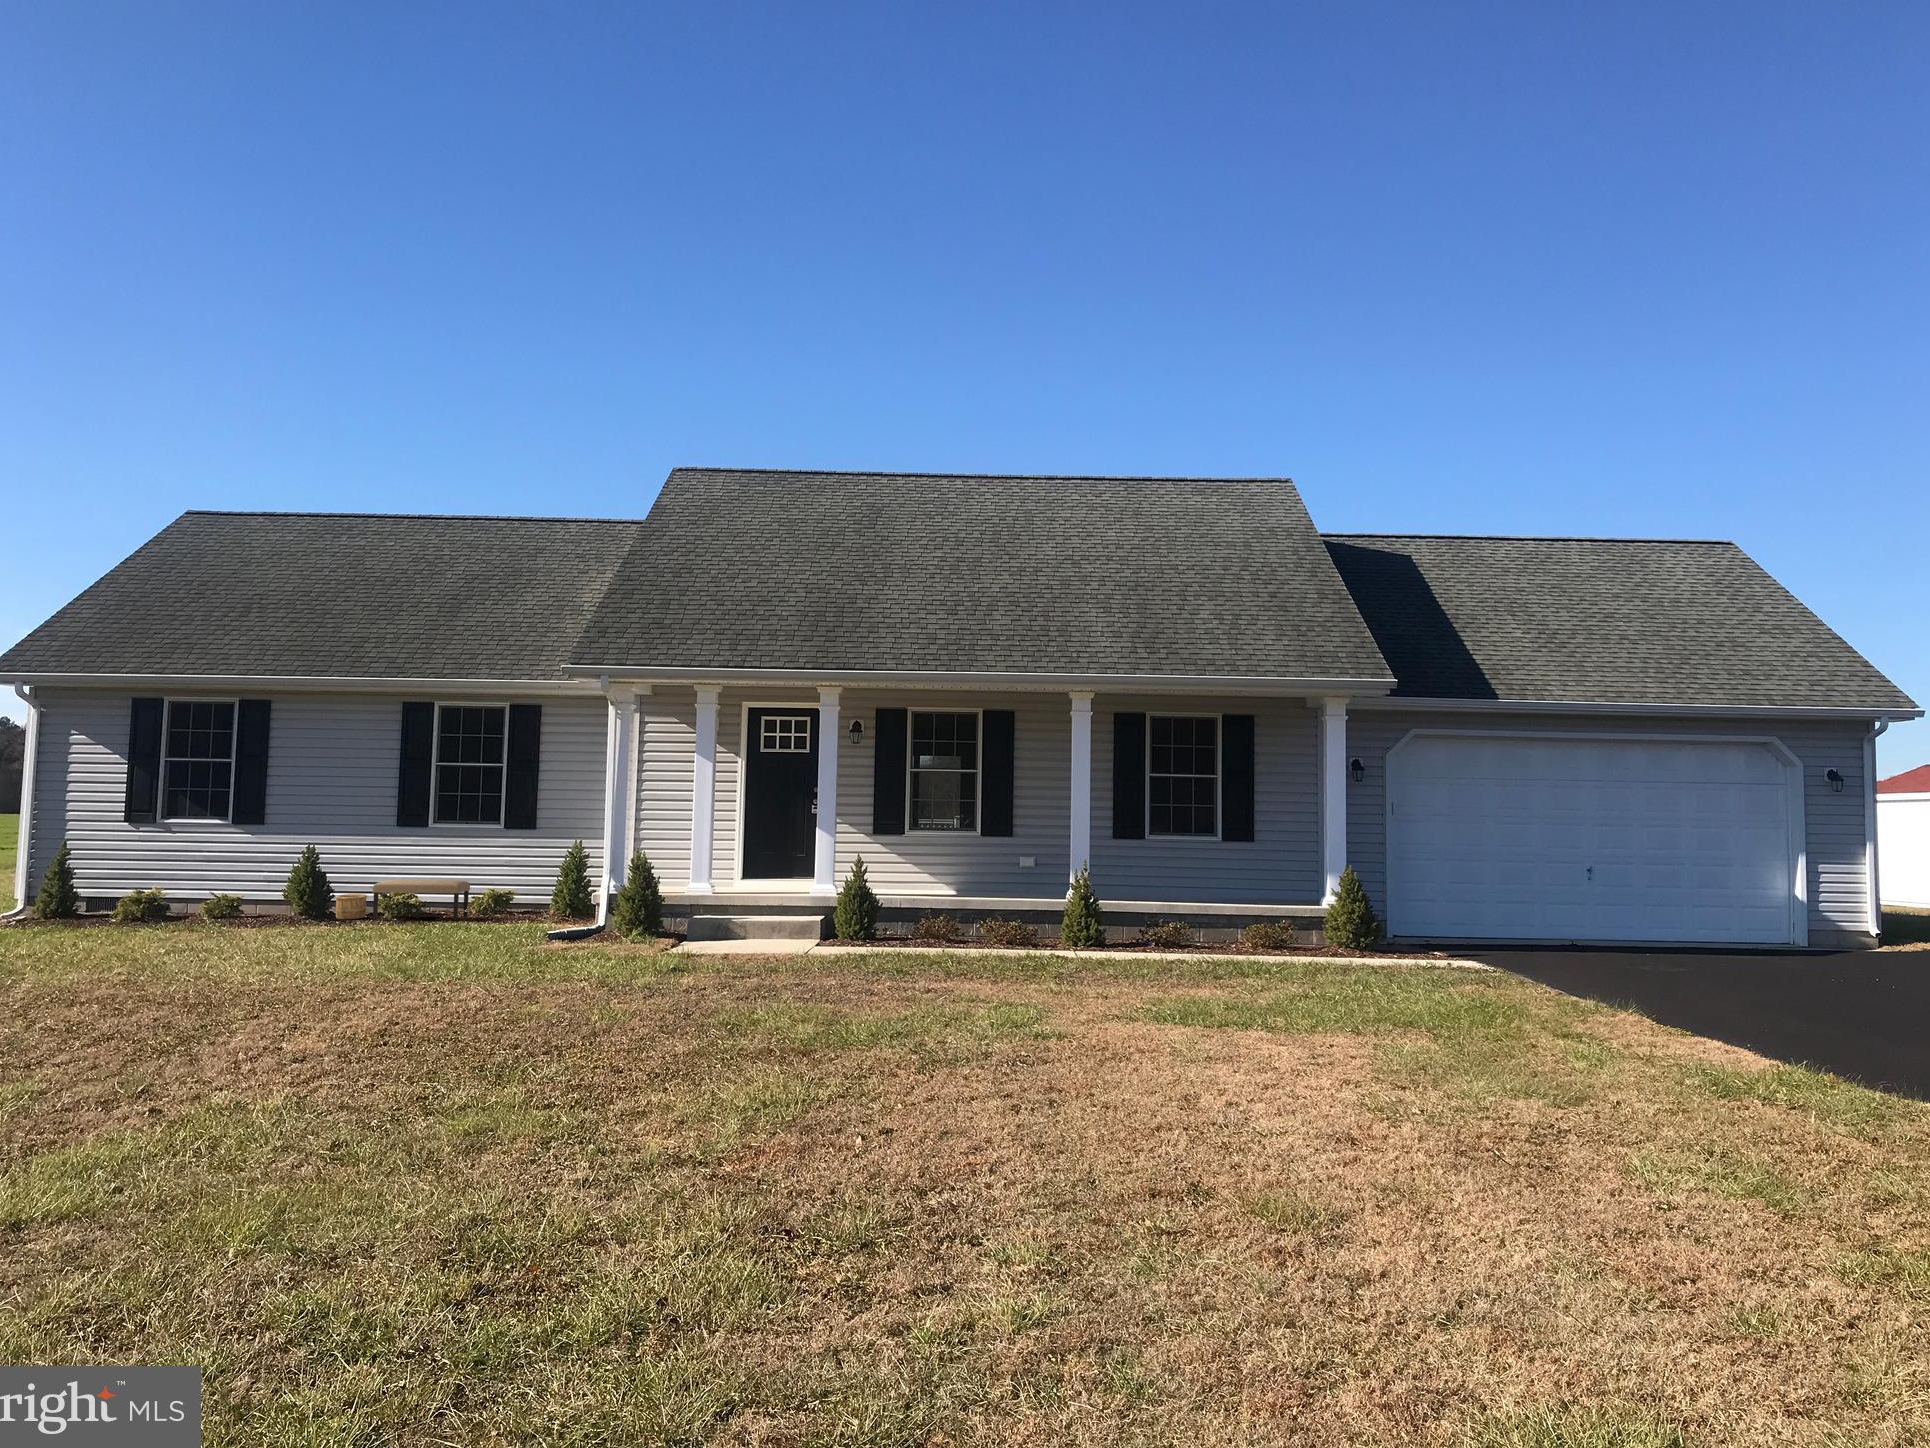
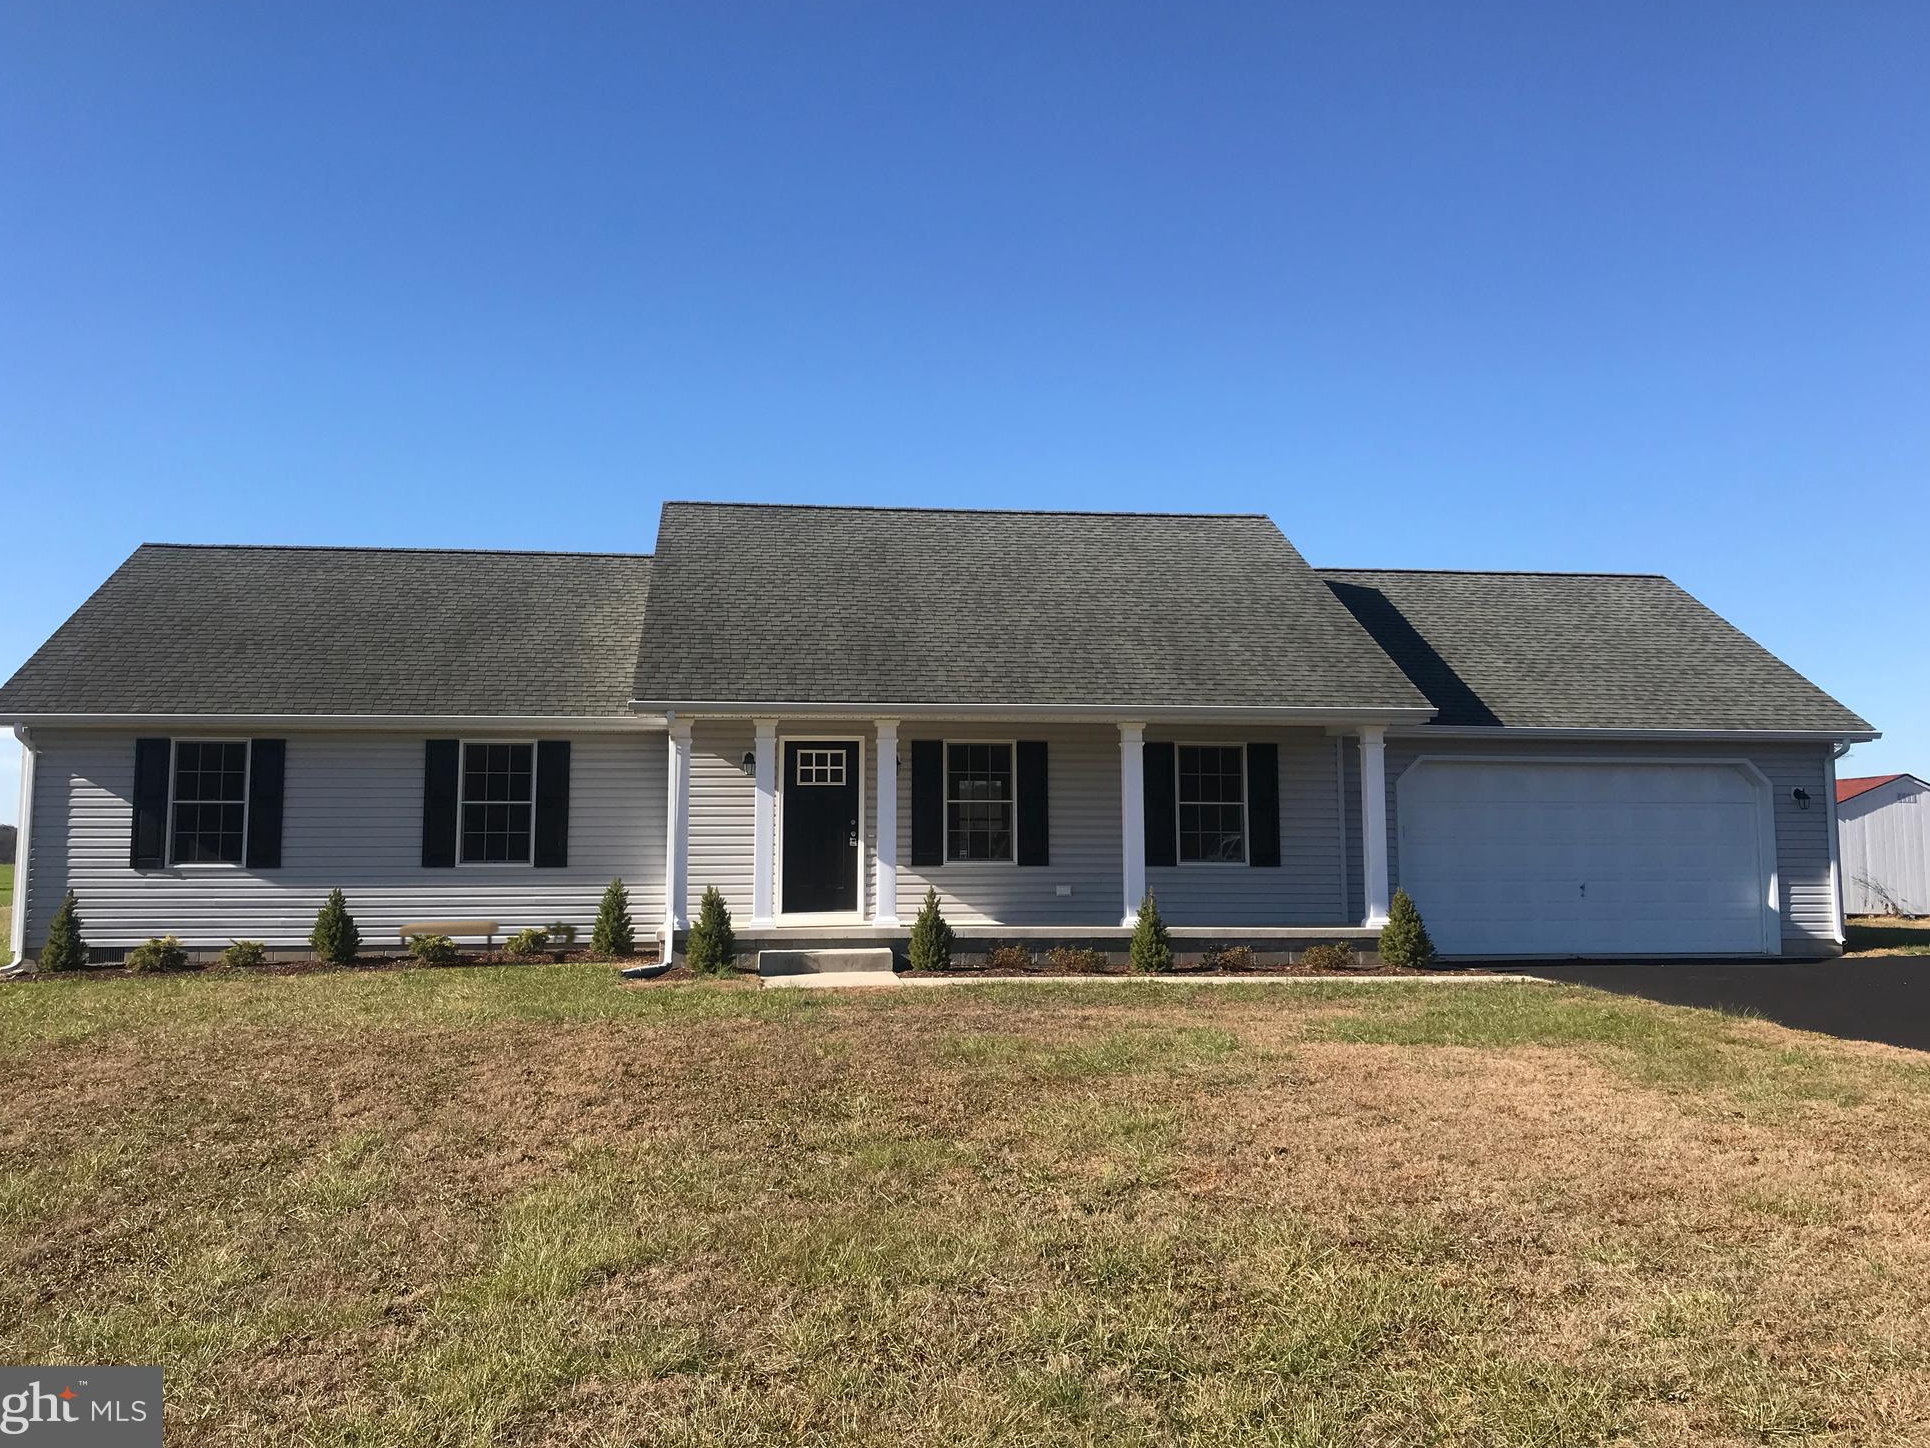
potted plant: none [505,882,539,920] -> present [544,921,579,963]
wooden bucket: present [335,894,367,919] -> none [360,939,394,967]

